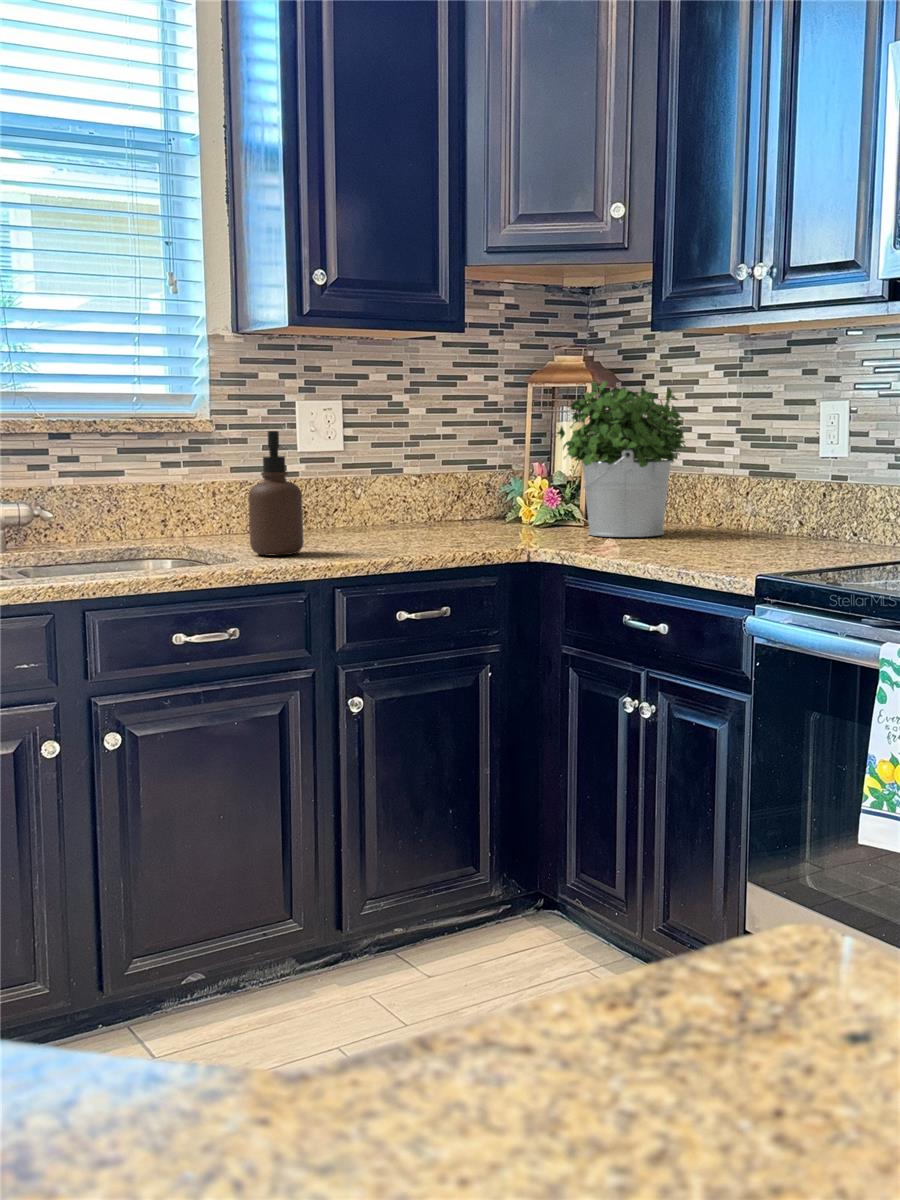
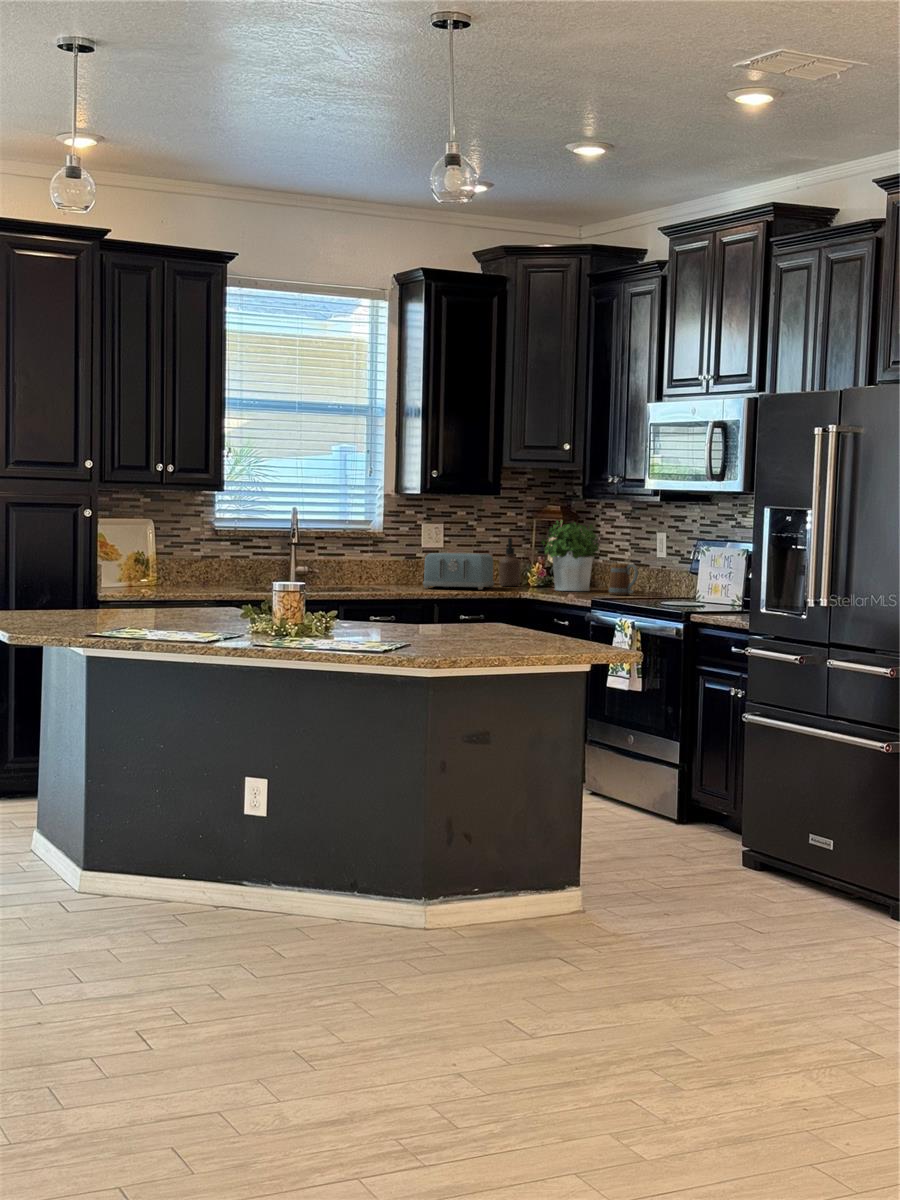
soap dispenser: present [248,431,304,555] -> present [499,538,520,586]
toaster: none [303,461,455,543] -> present [423,553,494,590]
mug: none [727,474,801,547] -> present [609,563,638,595]

